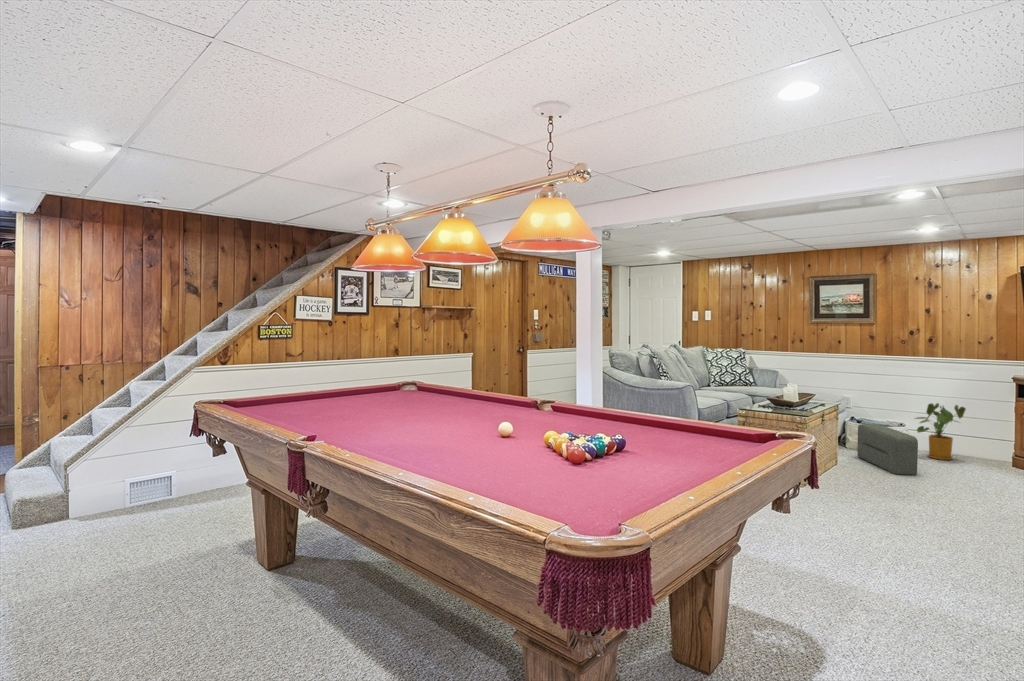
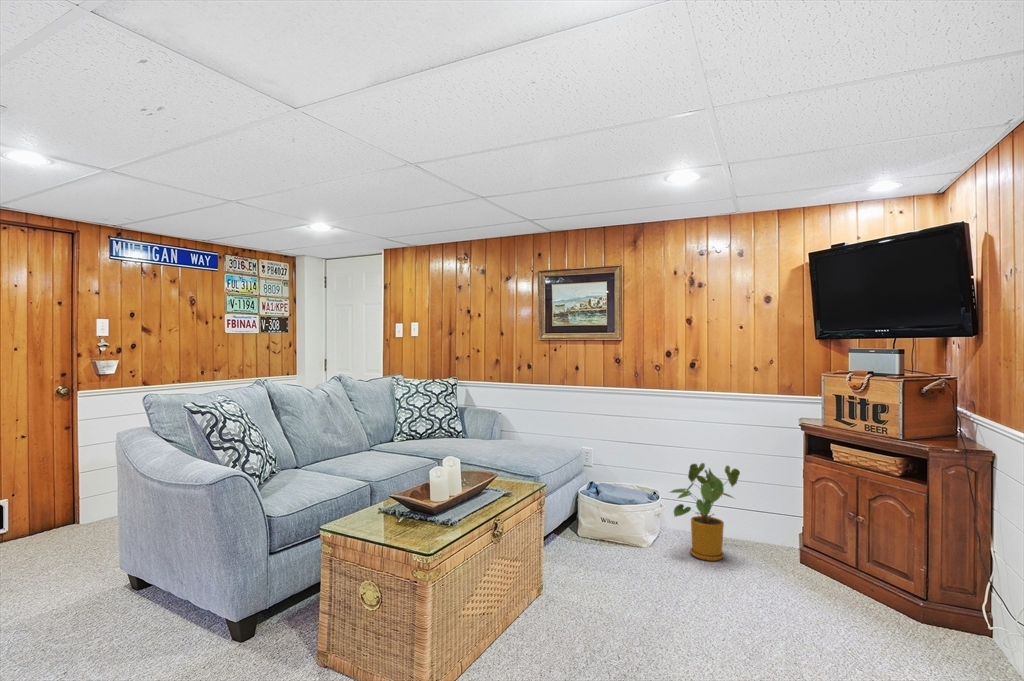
pouf: present [857,424,918,475] -> none [585,506,669,617]

